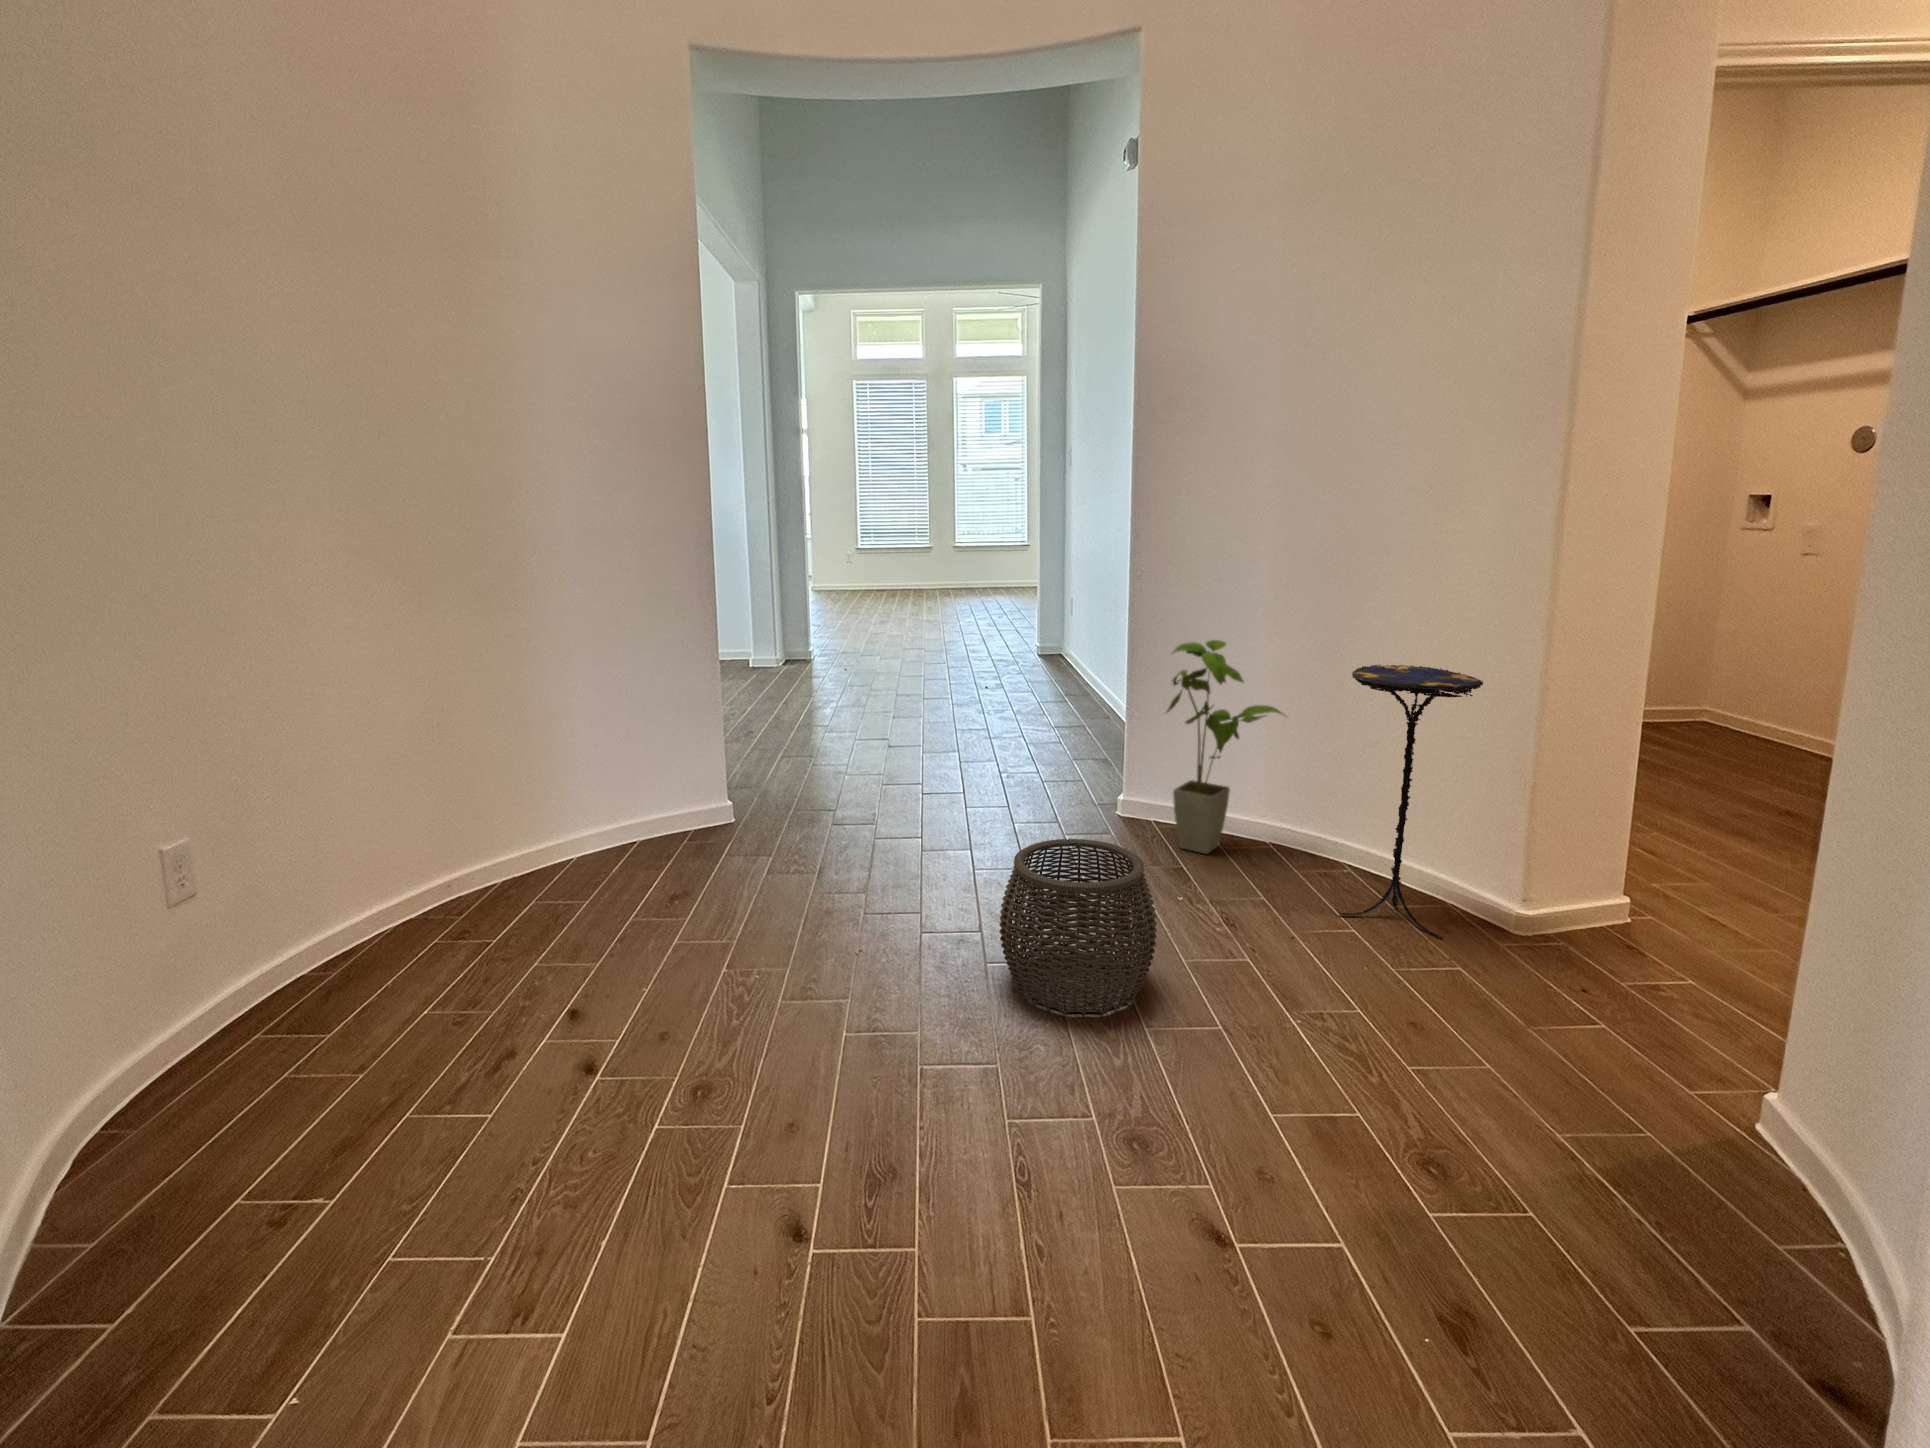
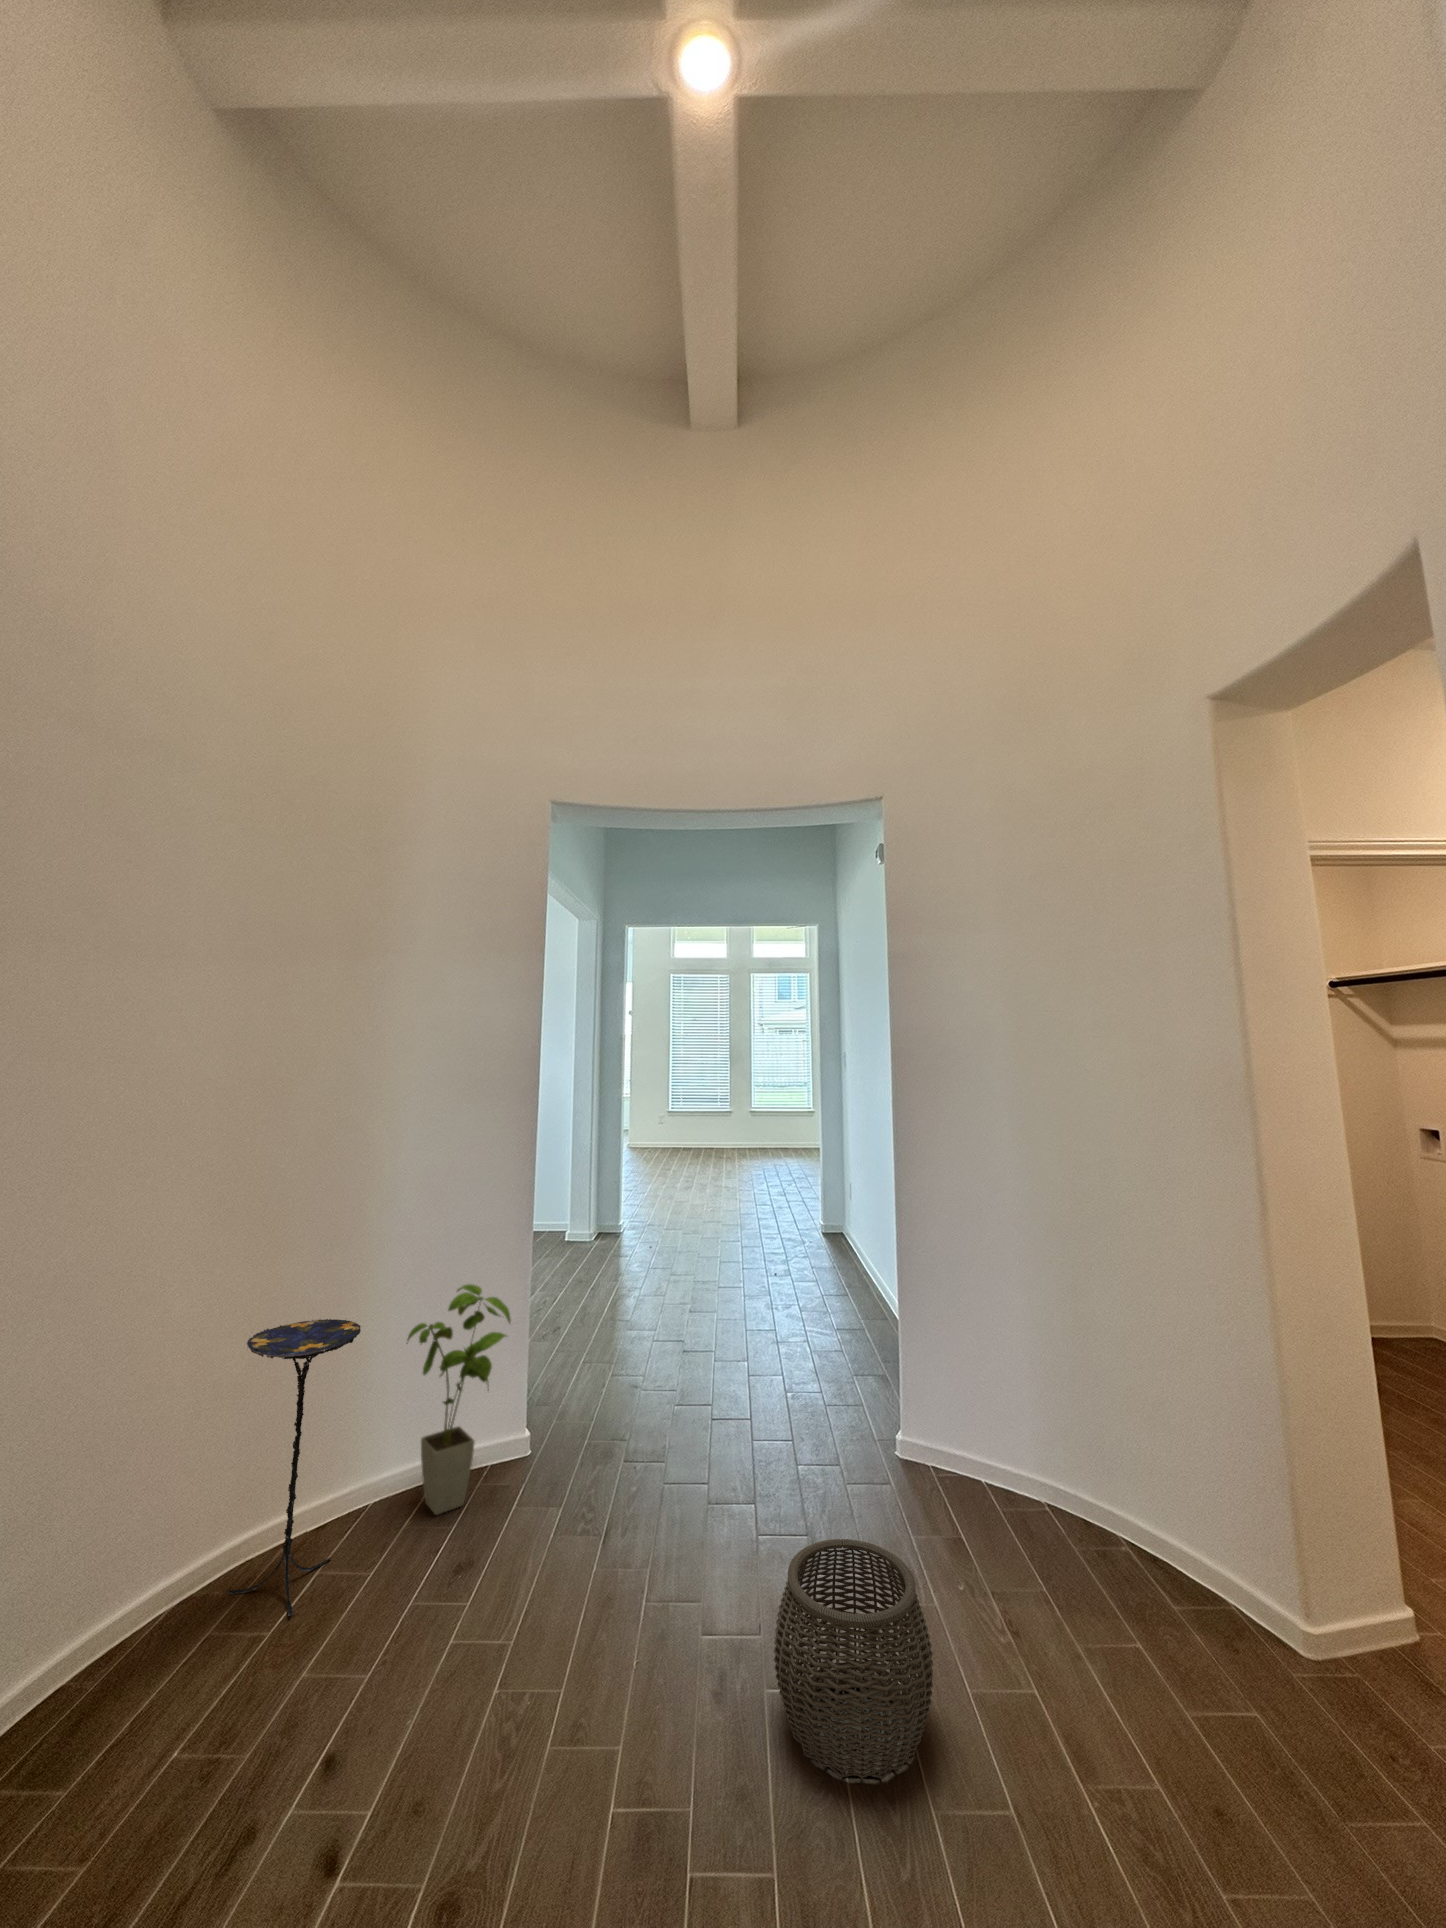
house plant: present [1167,640,1284,854] -> present [406,1284,511,1515]
side table: present [1340,665,1483,938] -> present [227,1319,361,1616]

